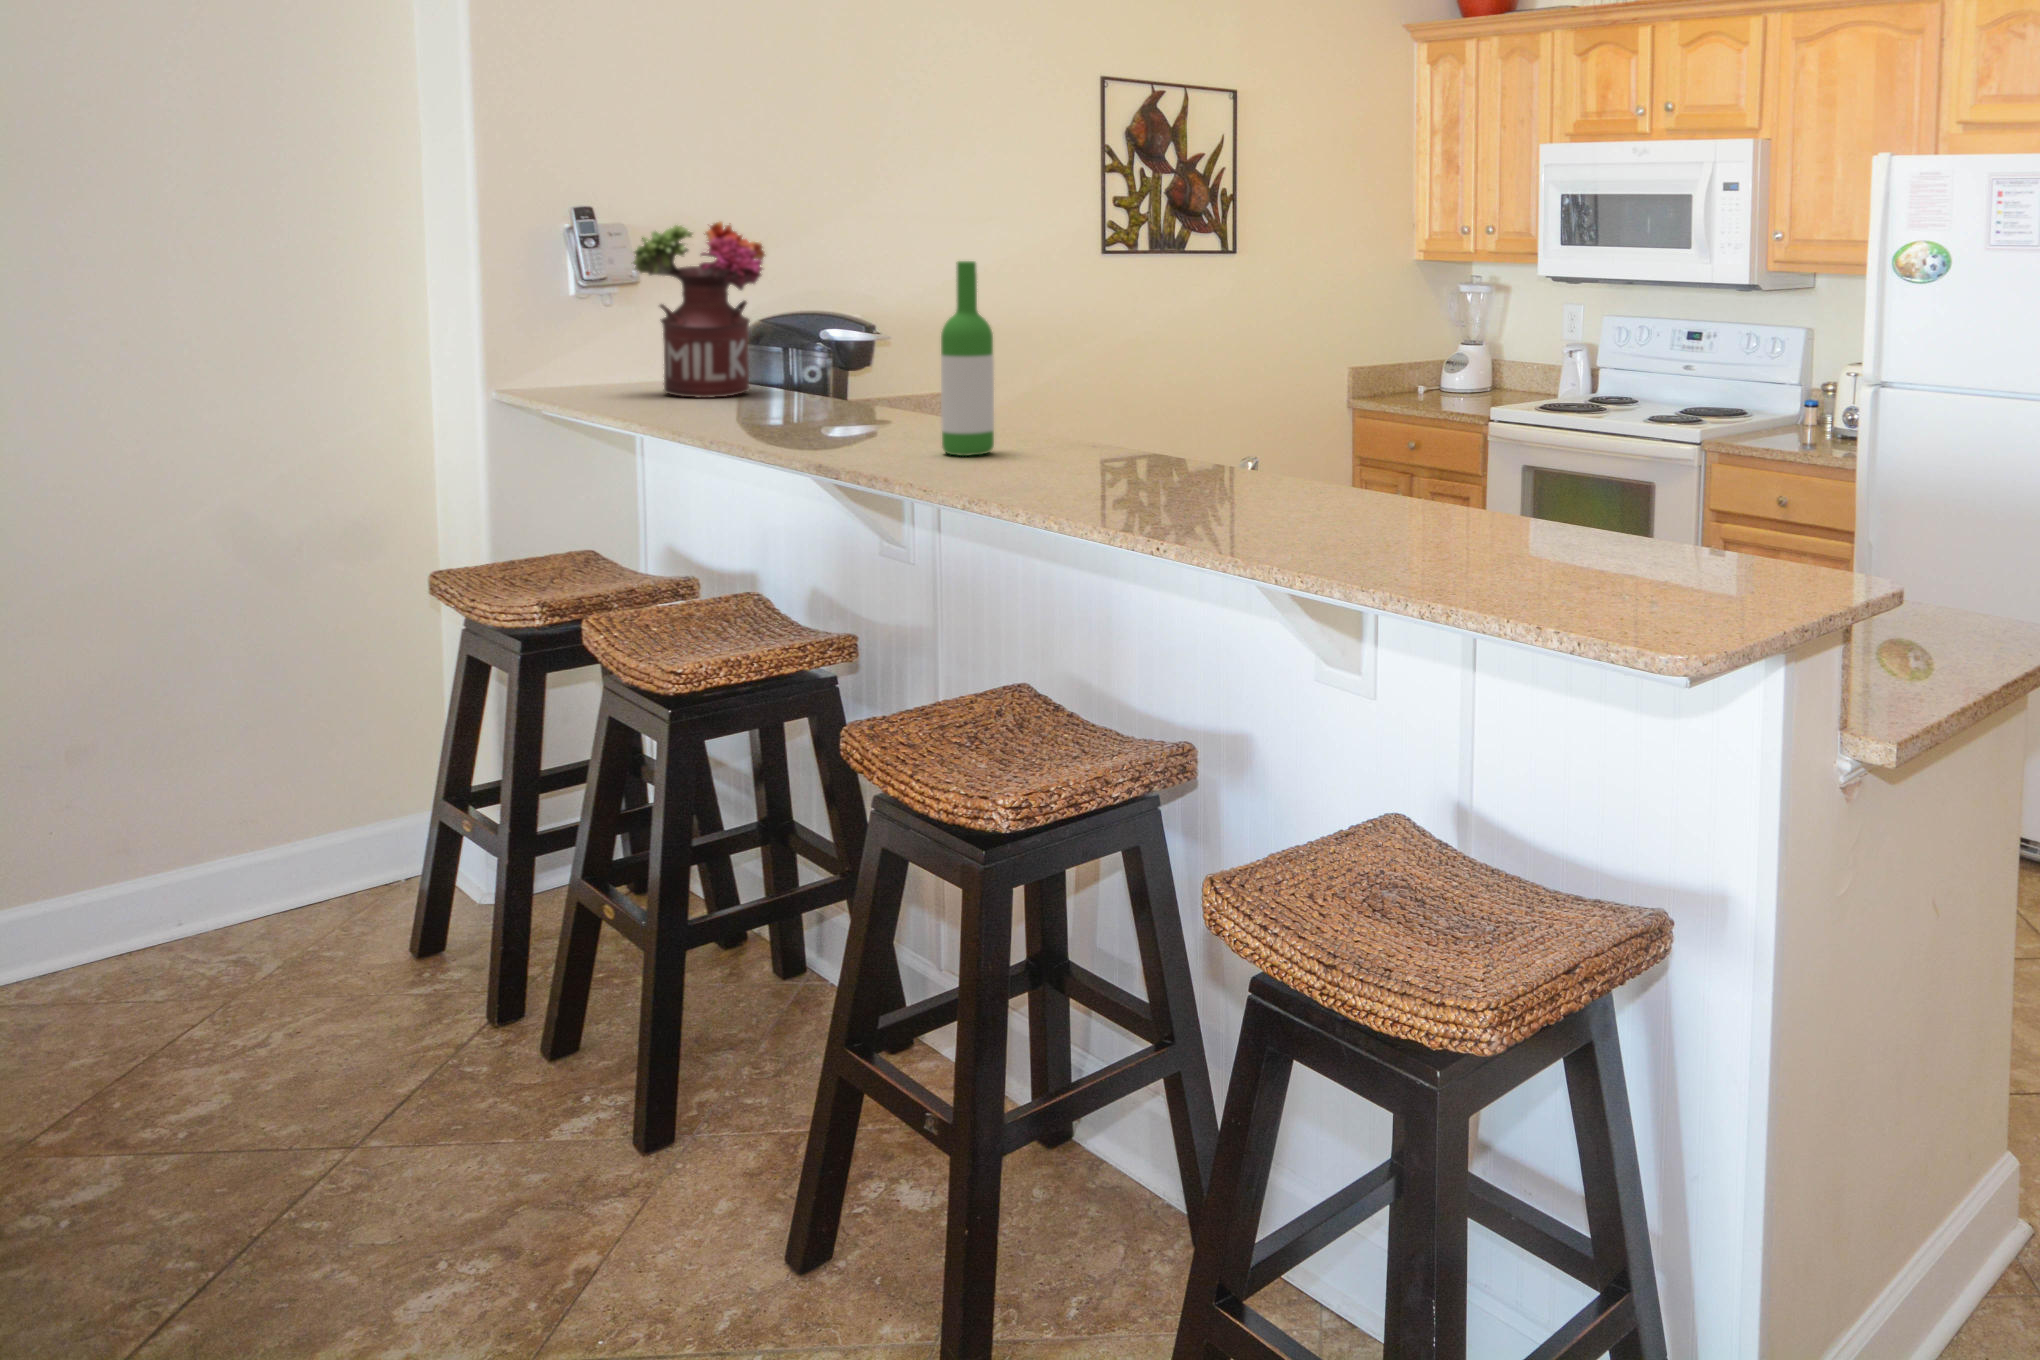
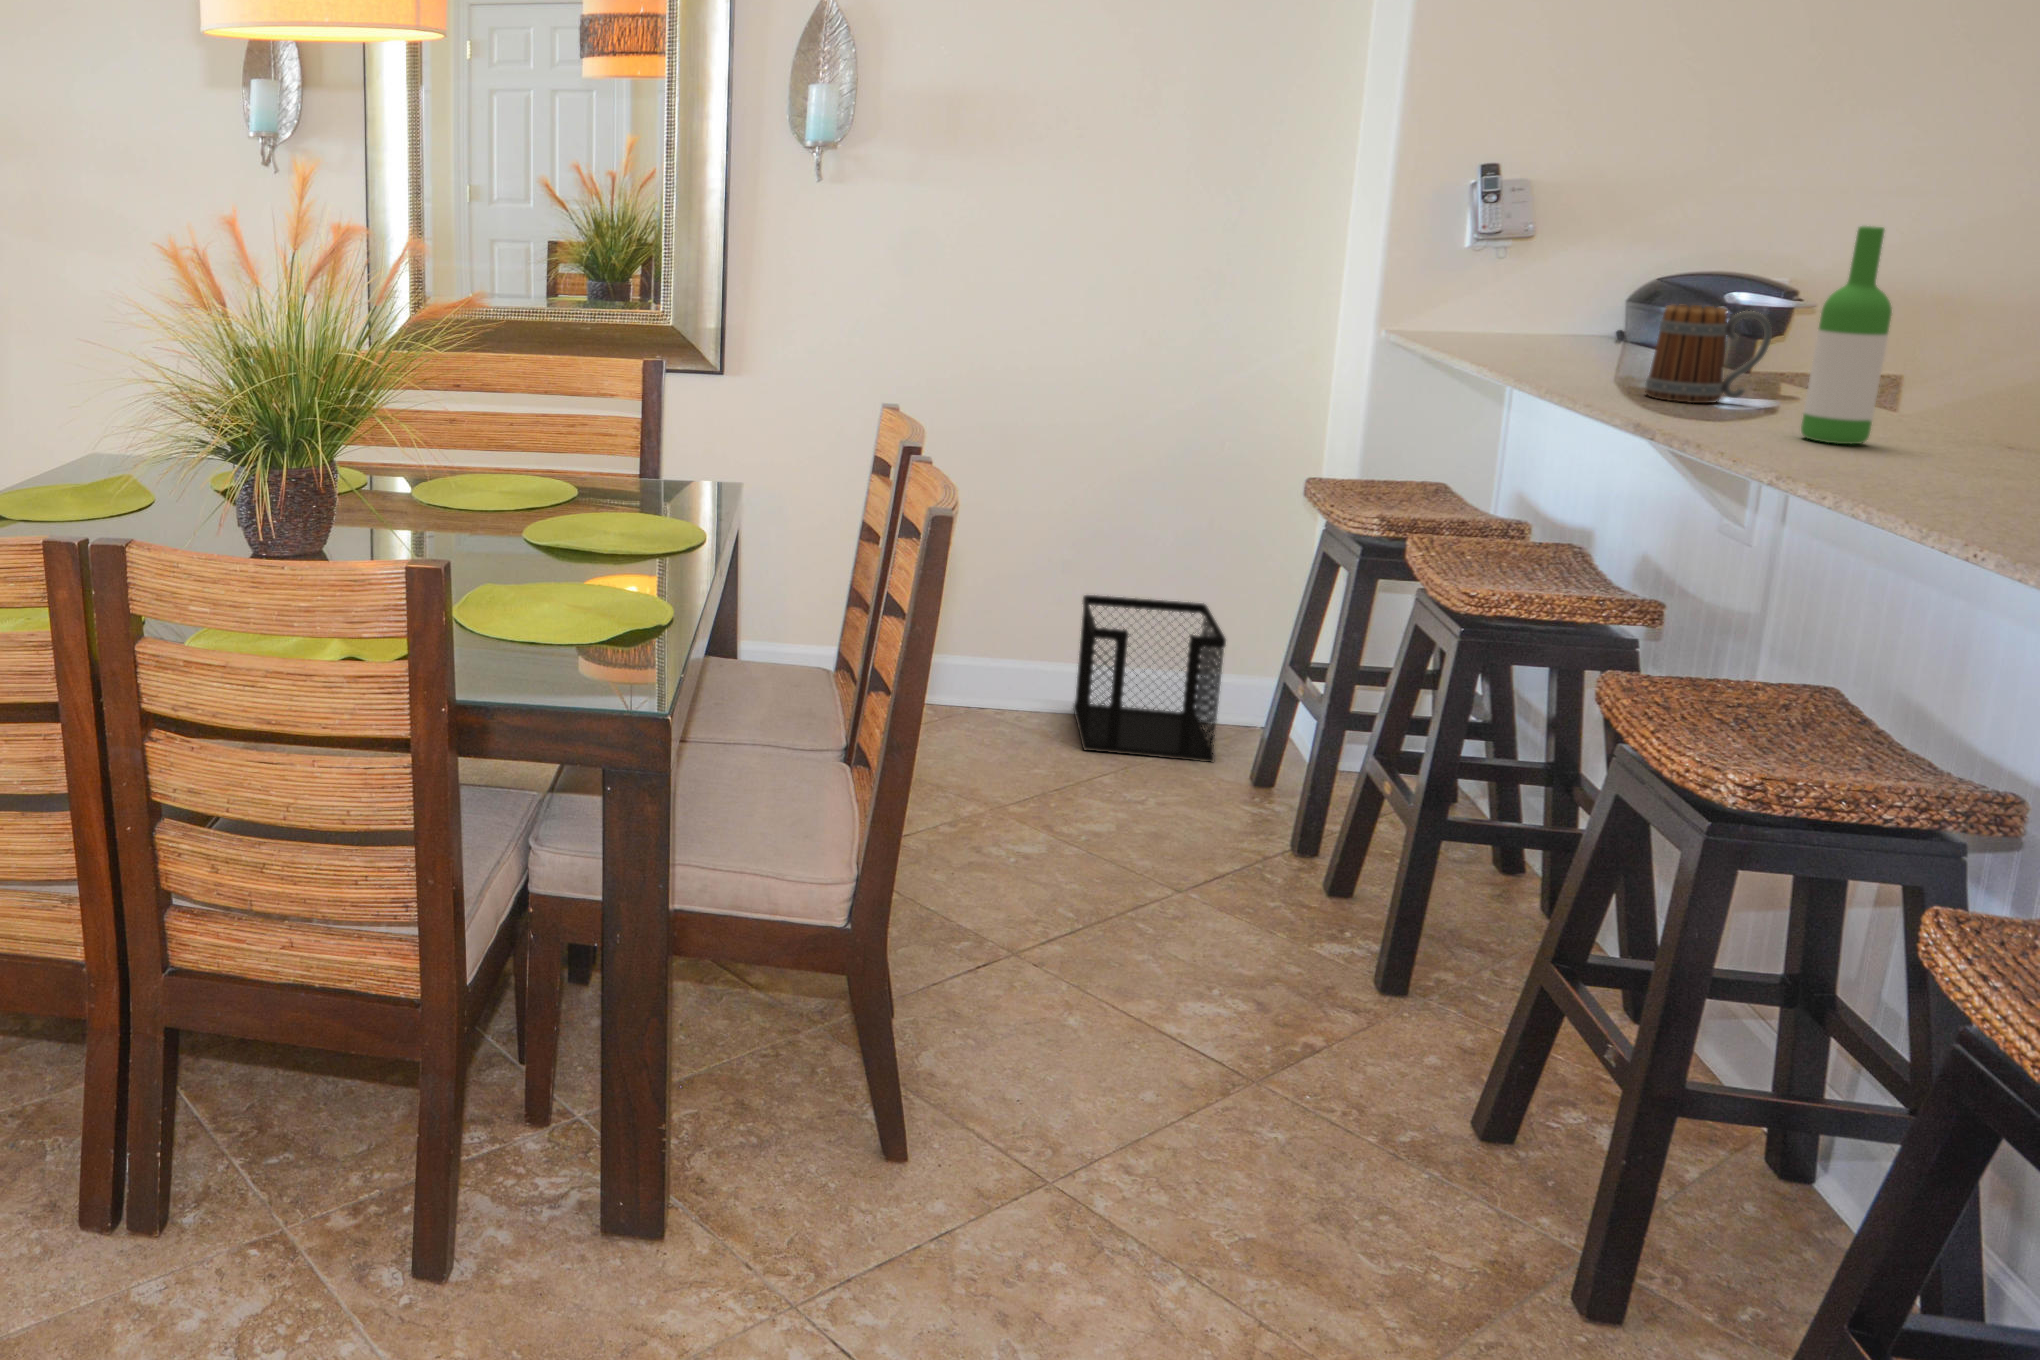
flower arrangement: present [633,222,765,398] -> none [1527,175,1672,355]
mug: none [792,341,891,435] -> present [1645,304,1772,403]
wastebasket: none [110,755,358,1010] -> present [1073,595,1226,762]

